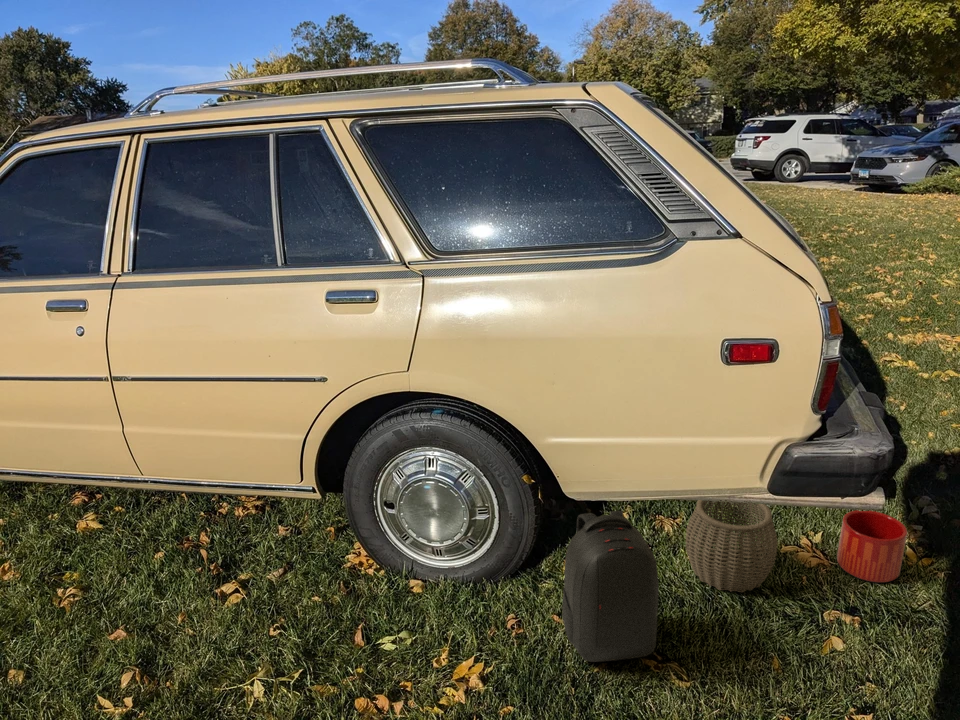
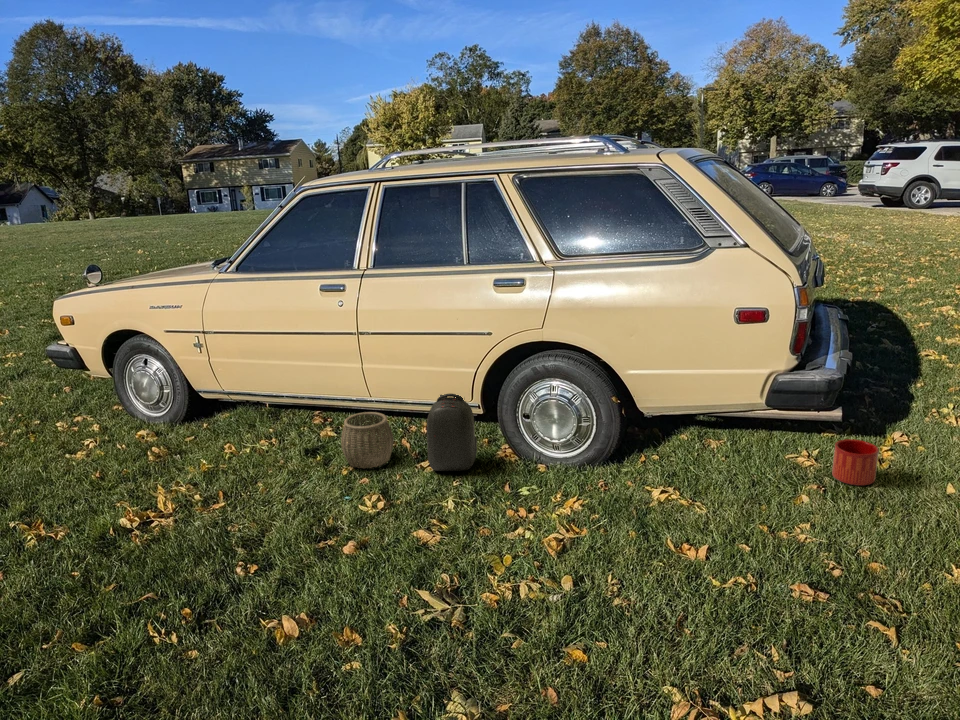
woven basket: present [686,500,778,592] -> present [341,412,394,468]
backpack: present [562,511,659,662] -> present [427,394,477,471]

